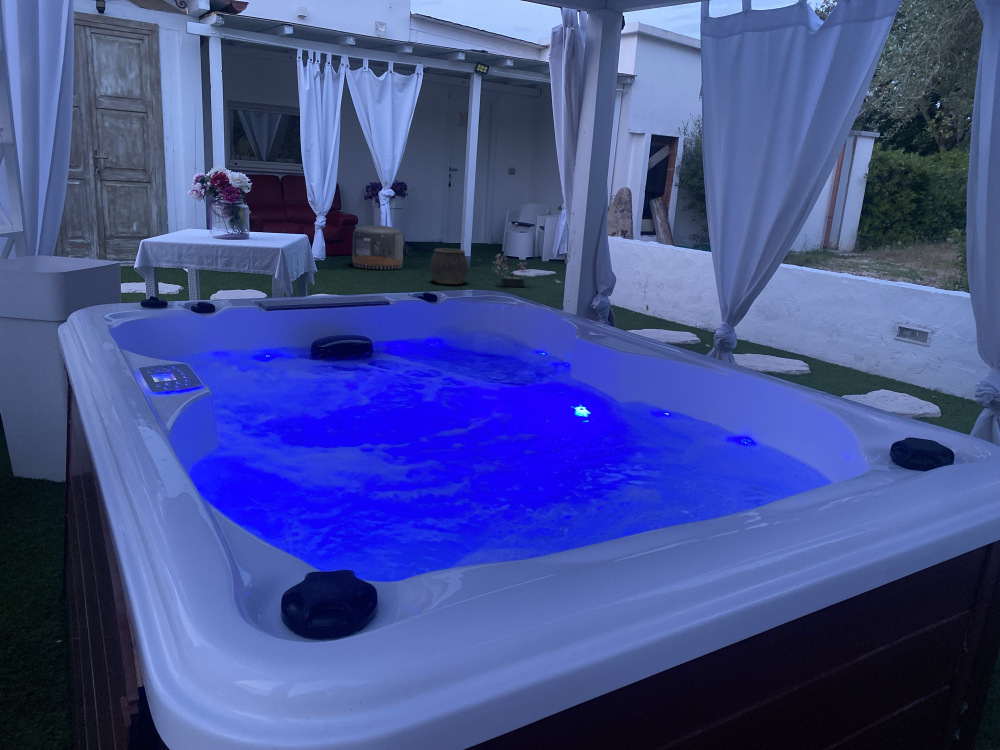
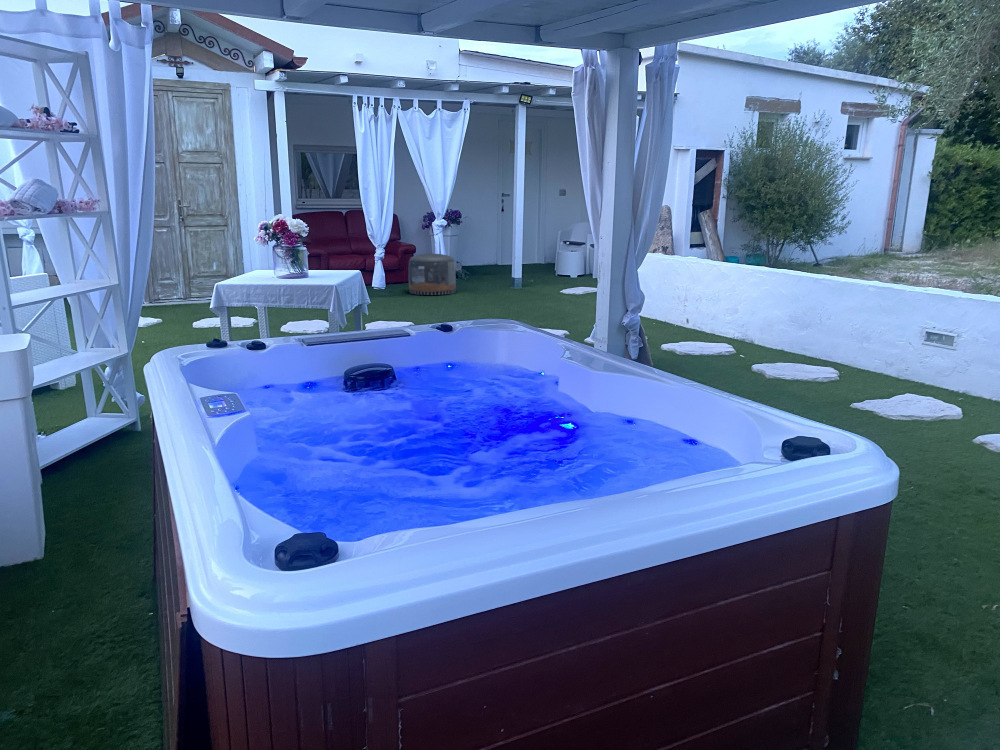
woven basket: present [430,248,468,284] -> none [480,273,515,306]
decorative plant: present [495,254,527,287] -> none [538,275,575,306]

